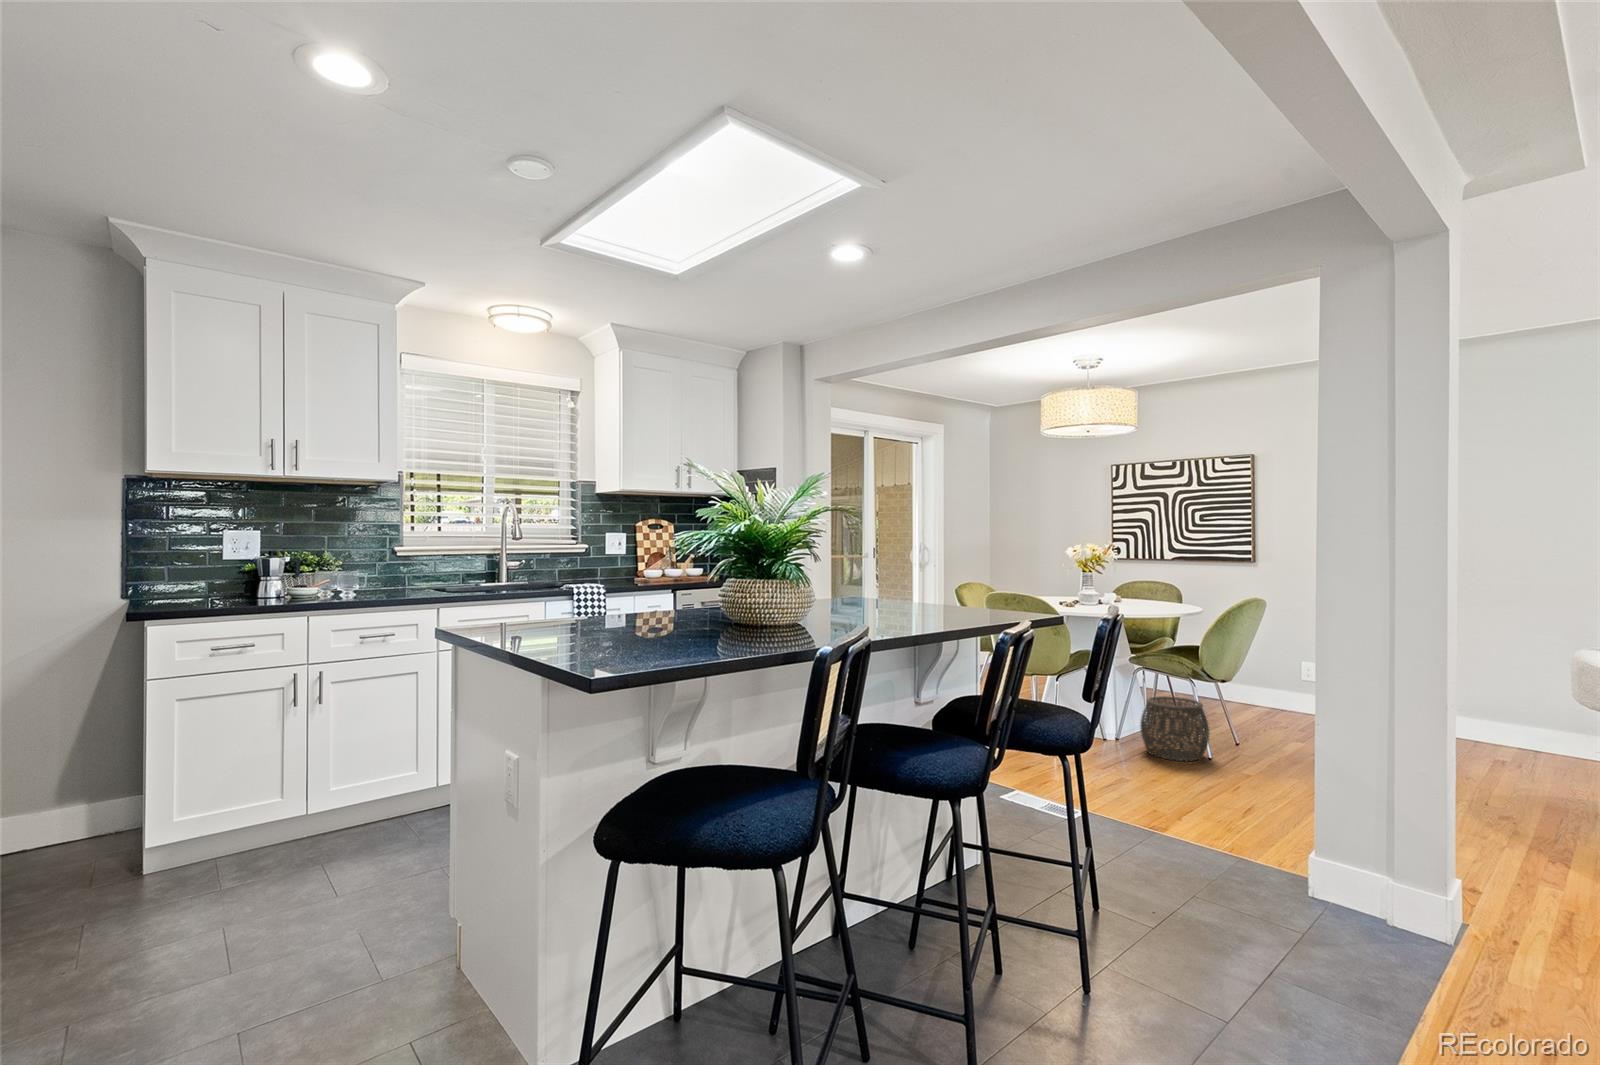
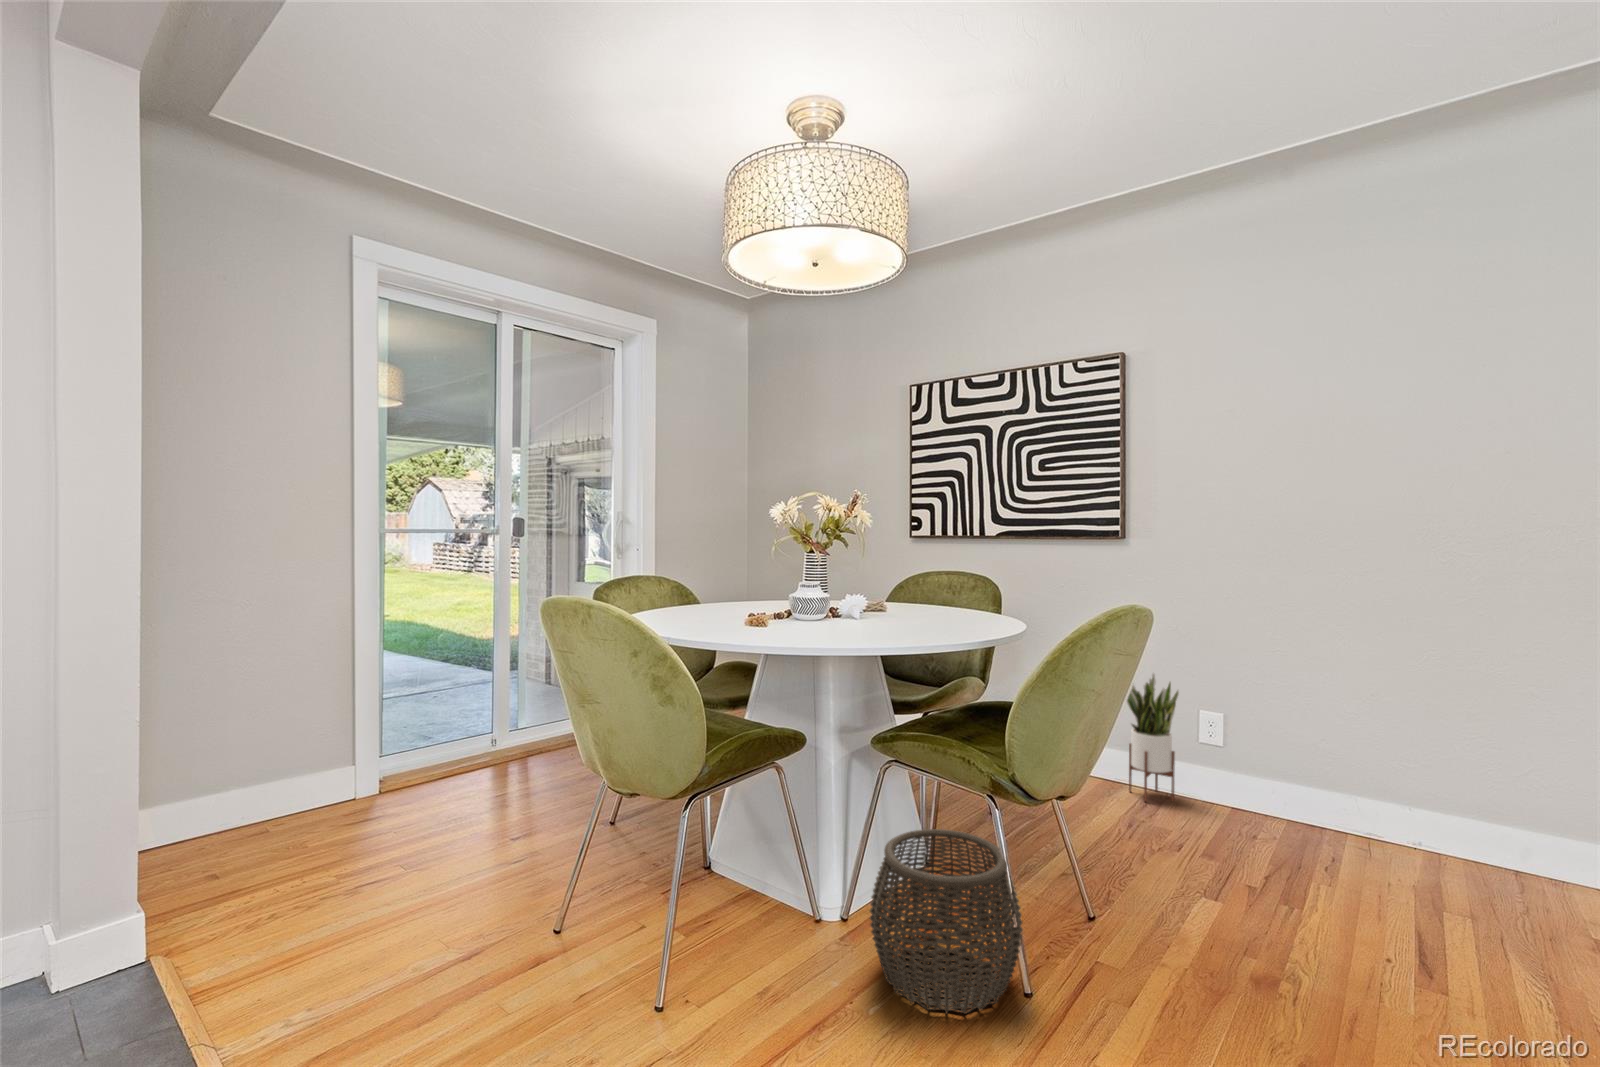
potted plant: none [1253,639,1289,713] -> present [1127,674,1179,802]

